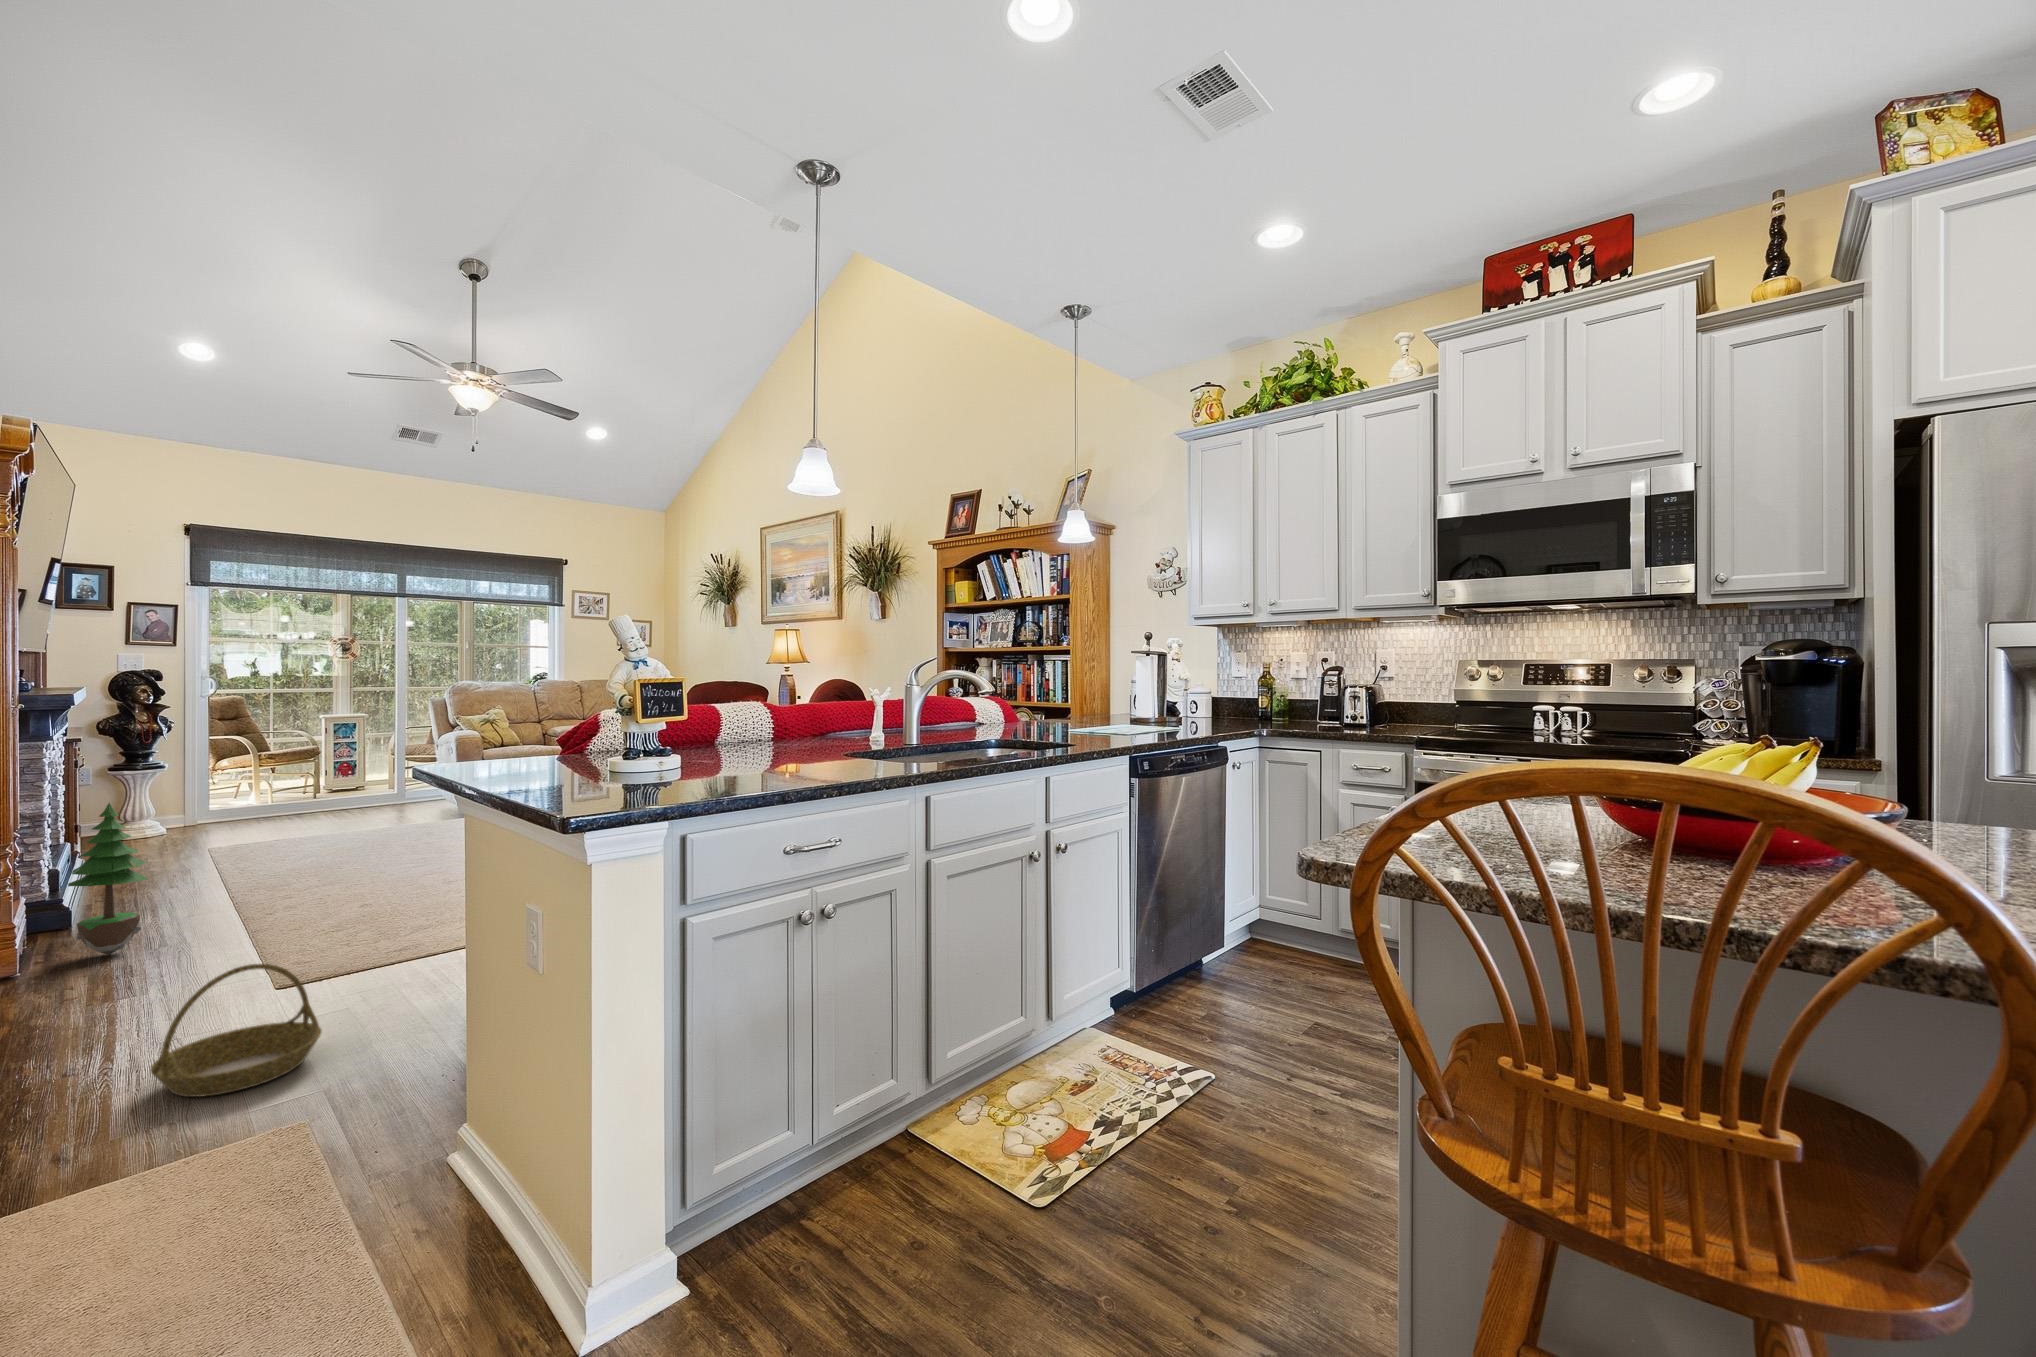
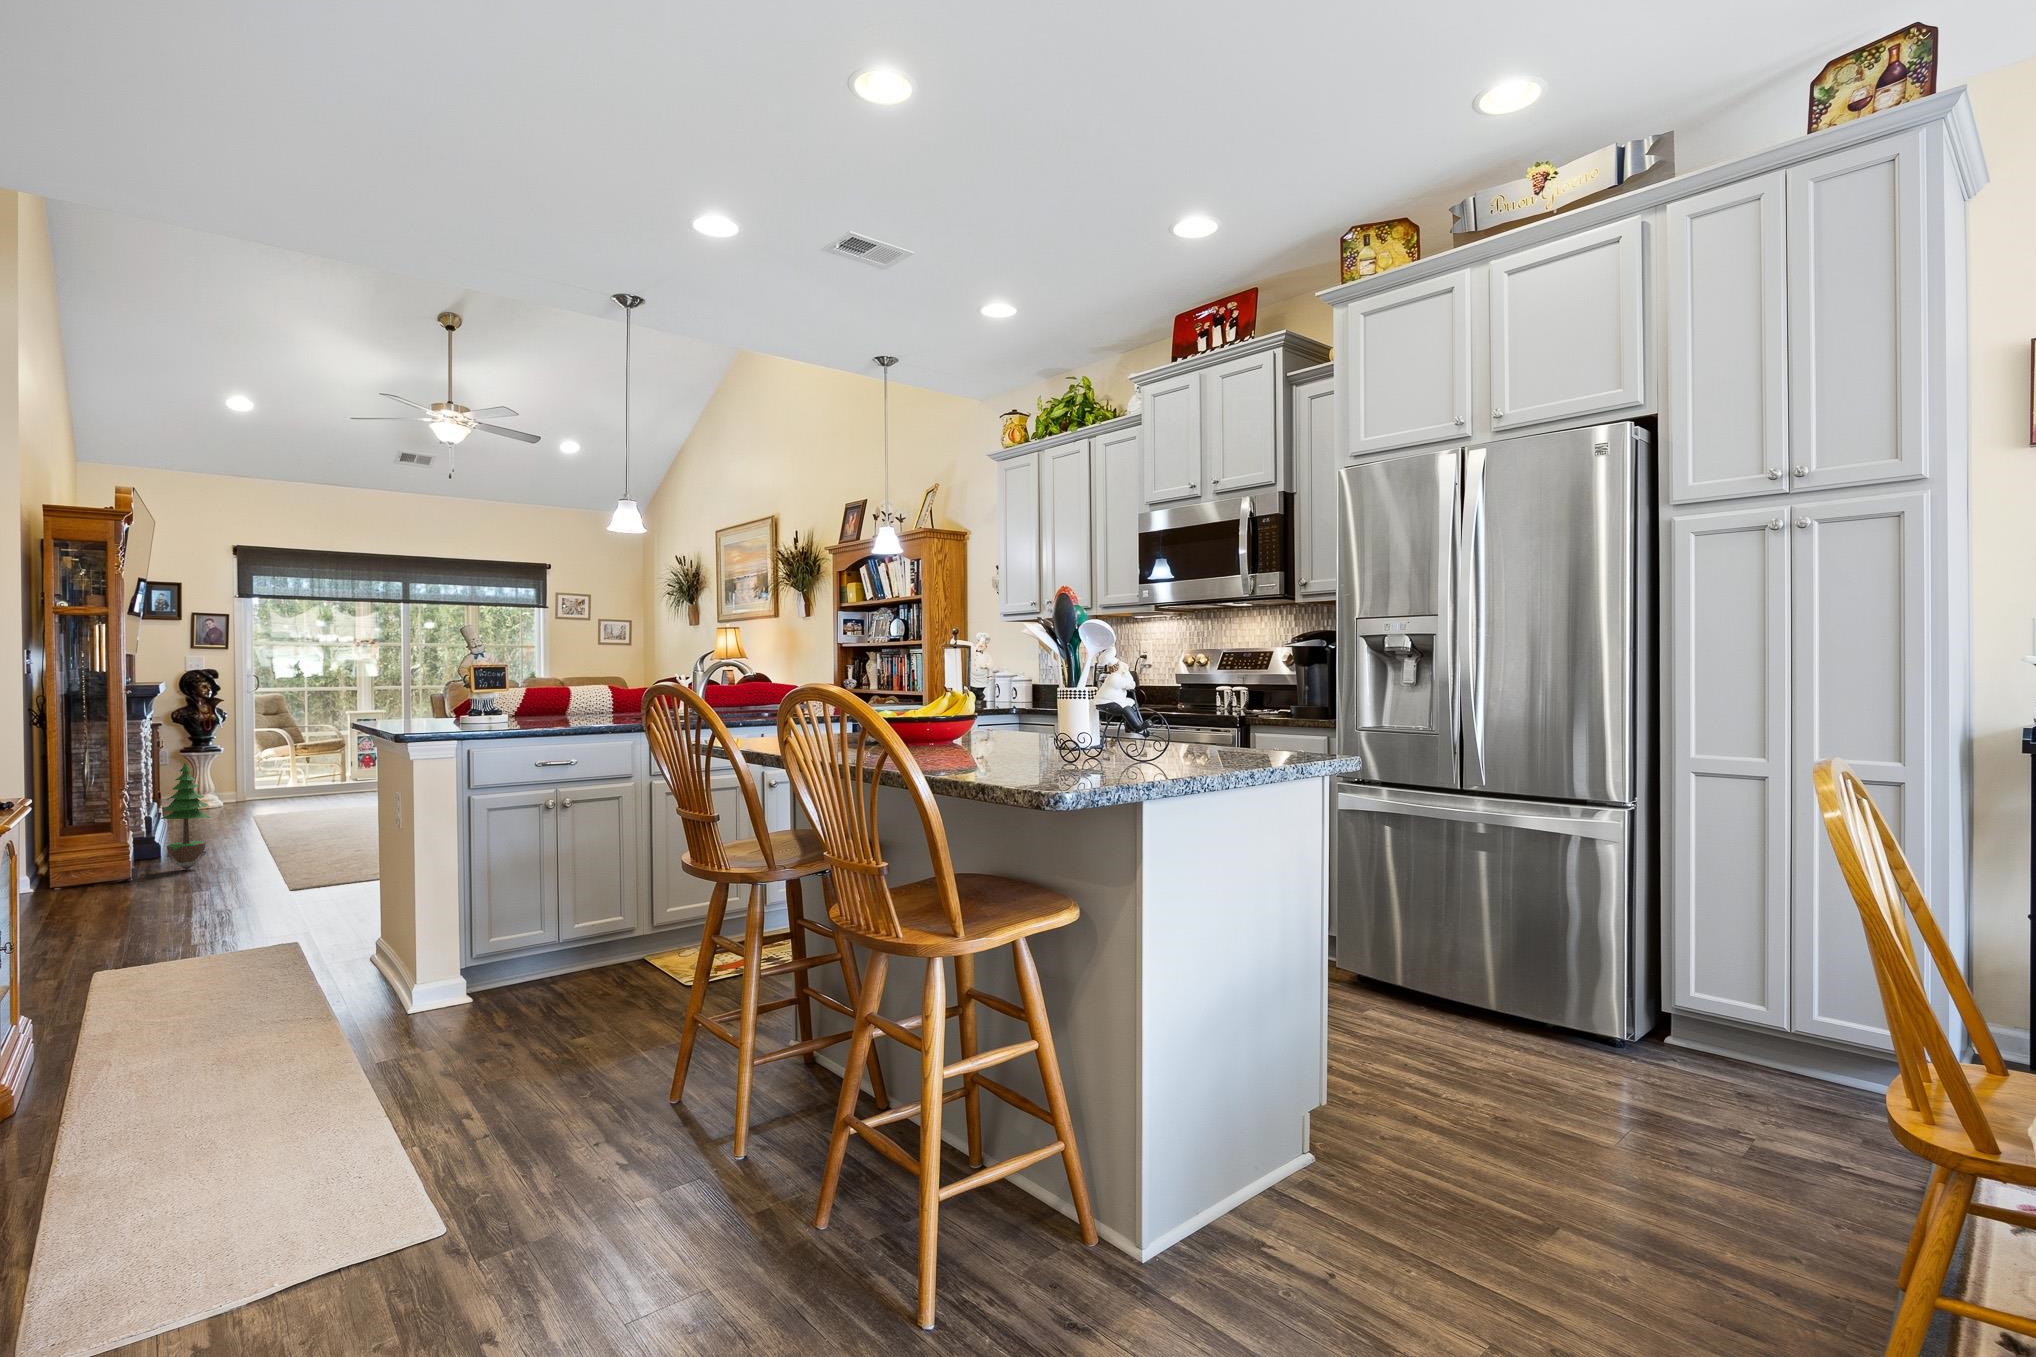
basket: present [151,964,322,1097] -> none [213,851,310,925]

